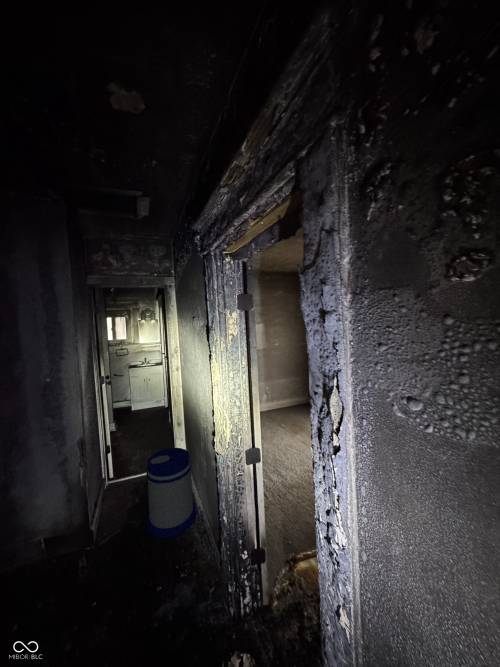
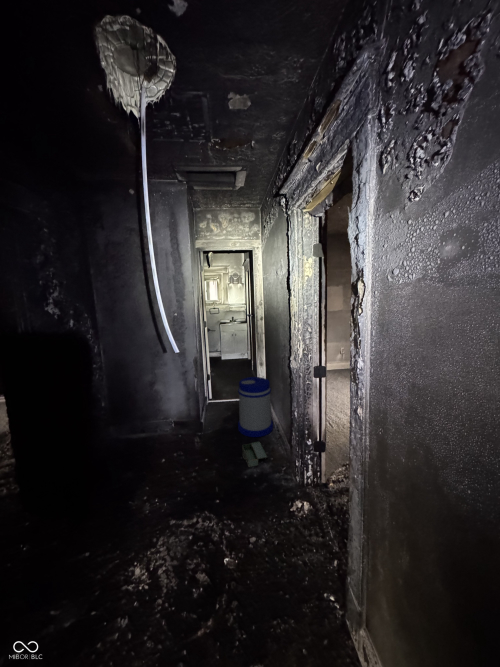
toolbox: none [151,548,188,602] -> present [242,442,267,467]

